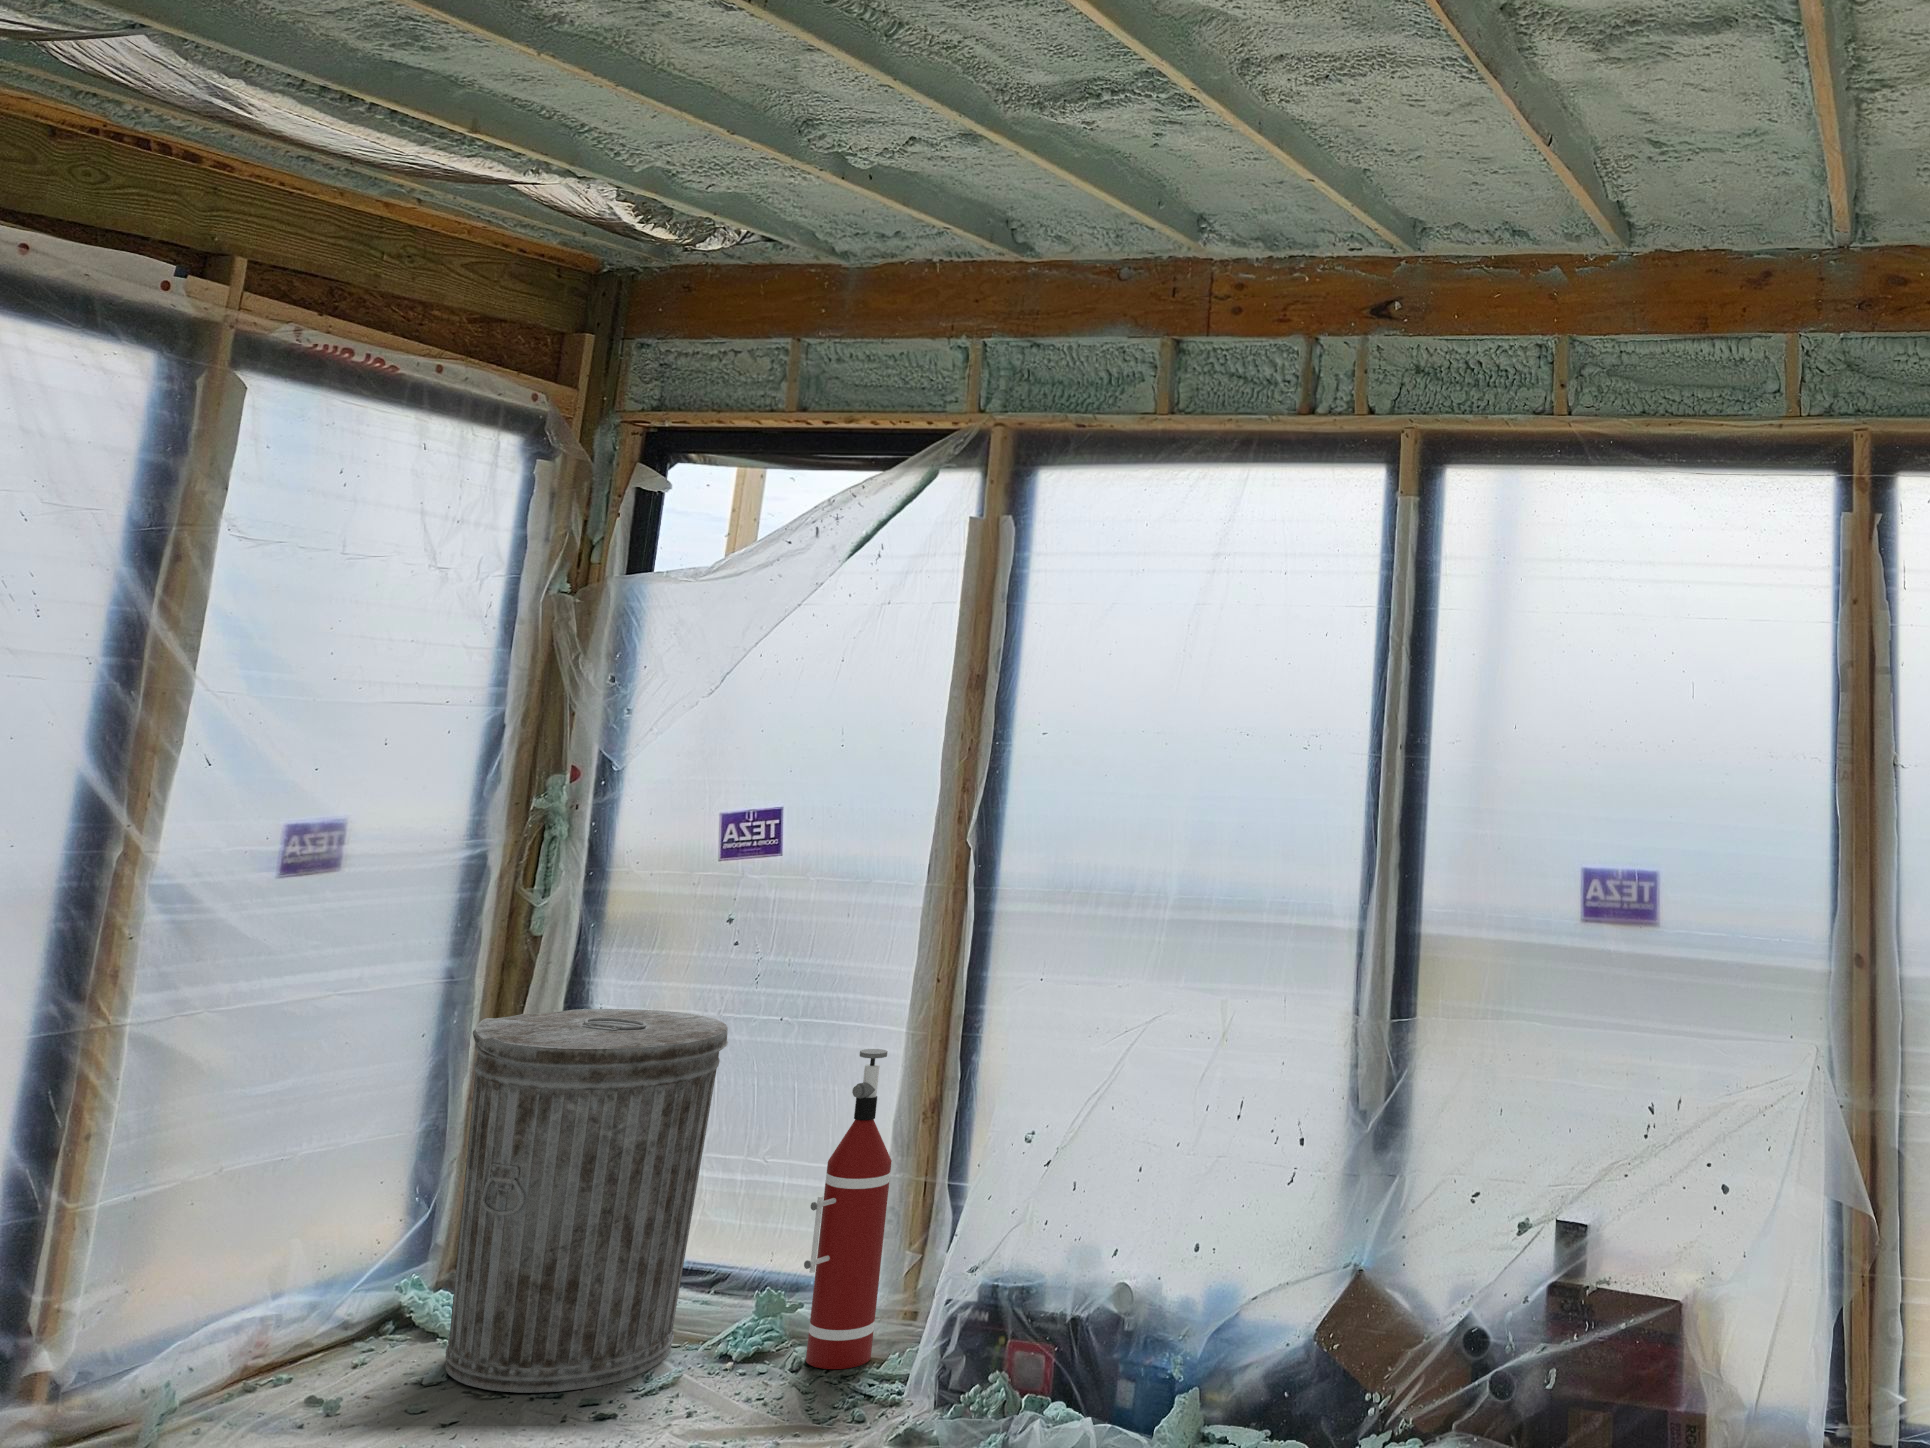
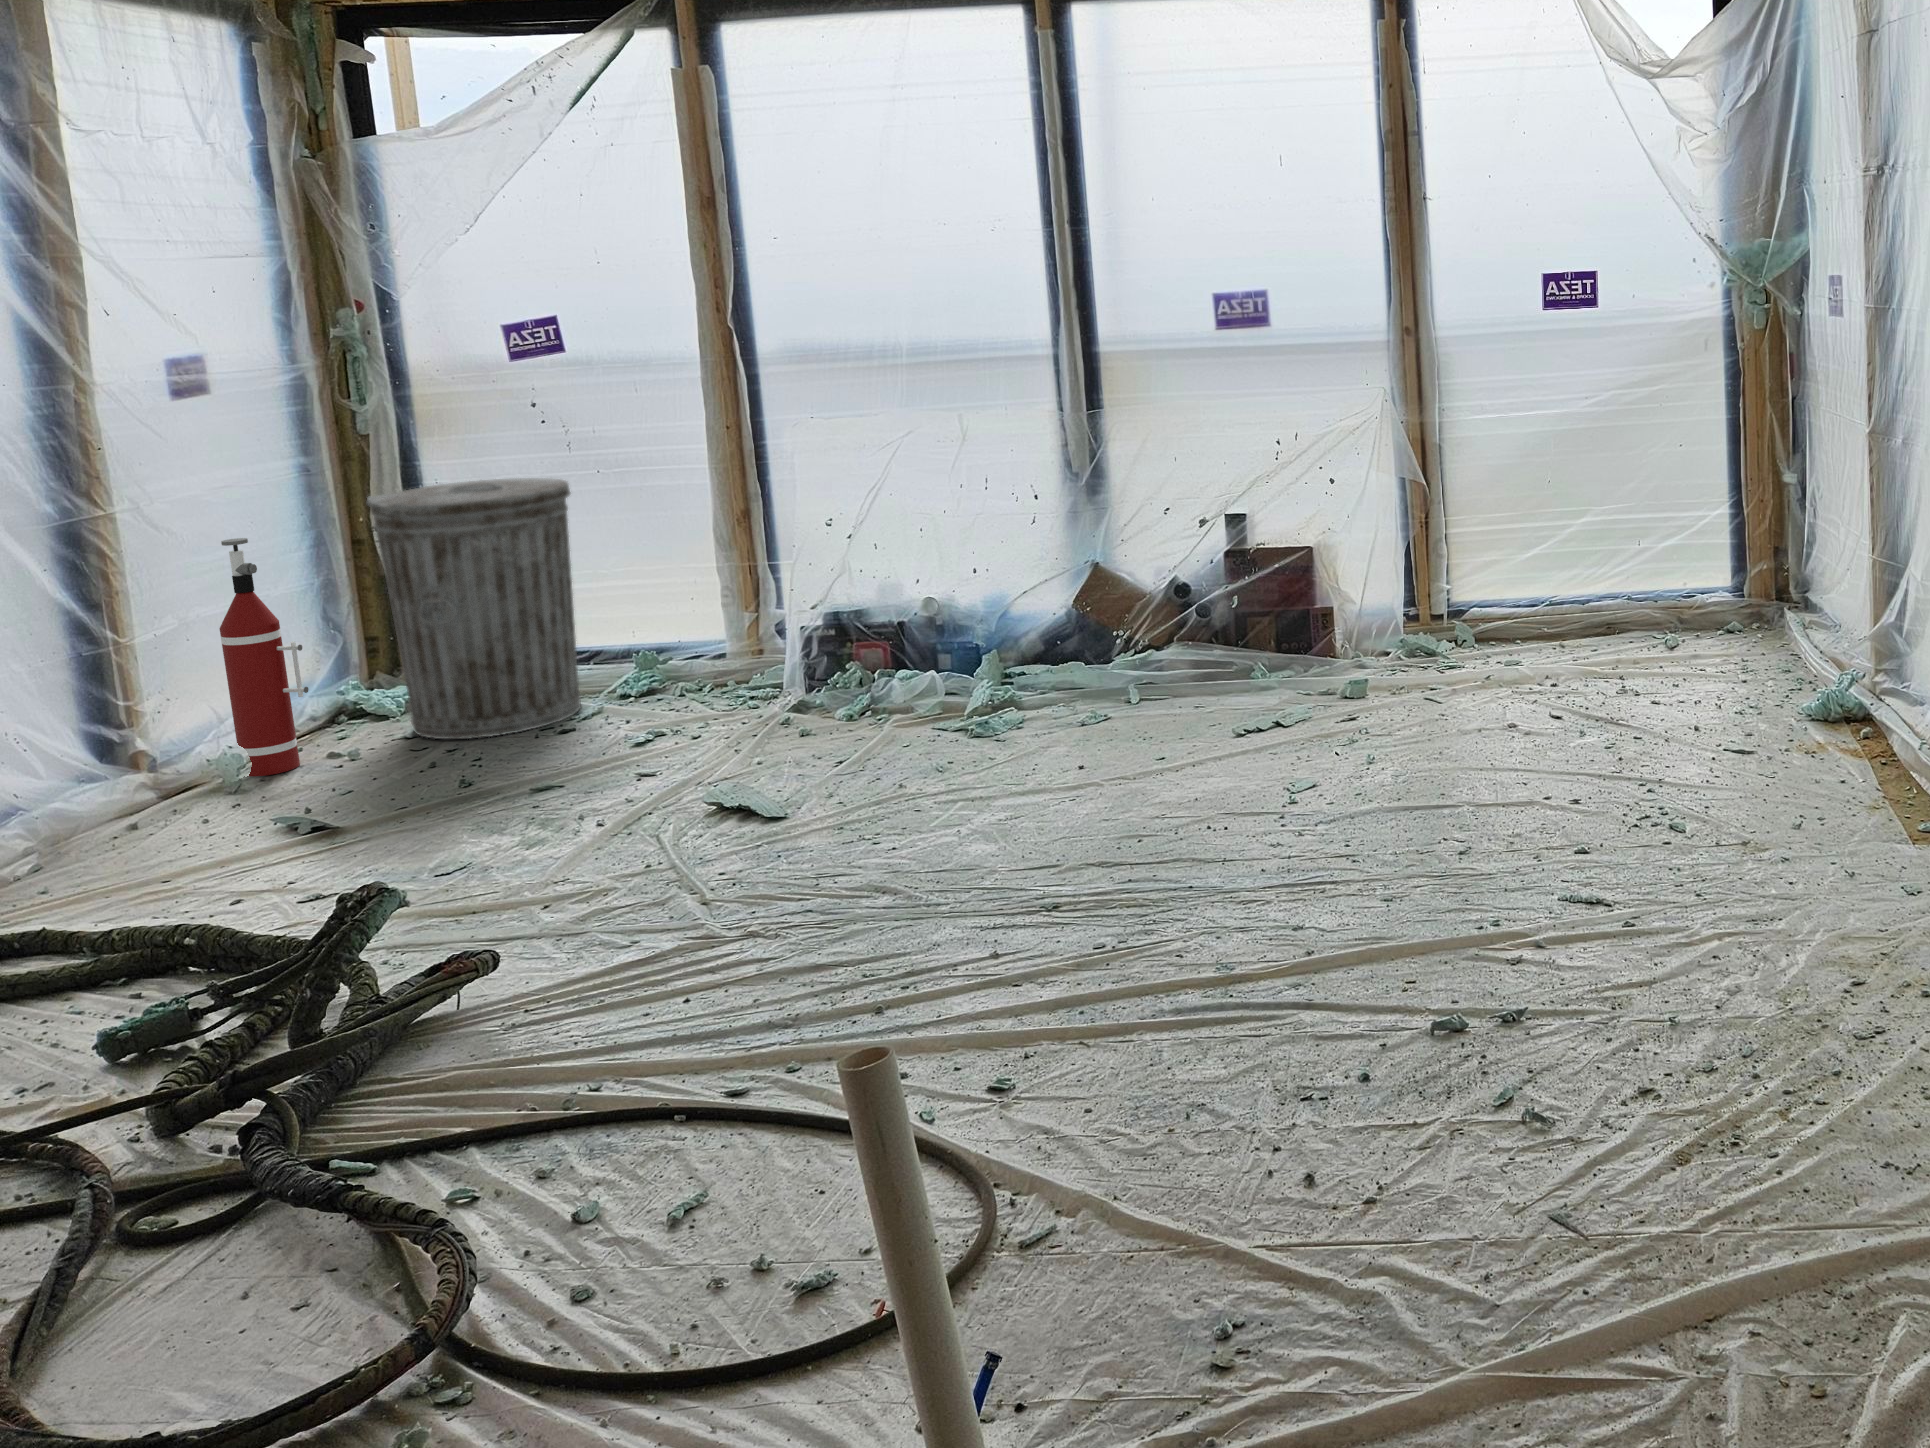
fire extinguisher: present [804,1049,892,1369] -> present [220,538,308,776]

